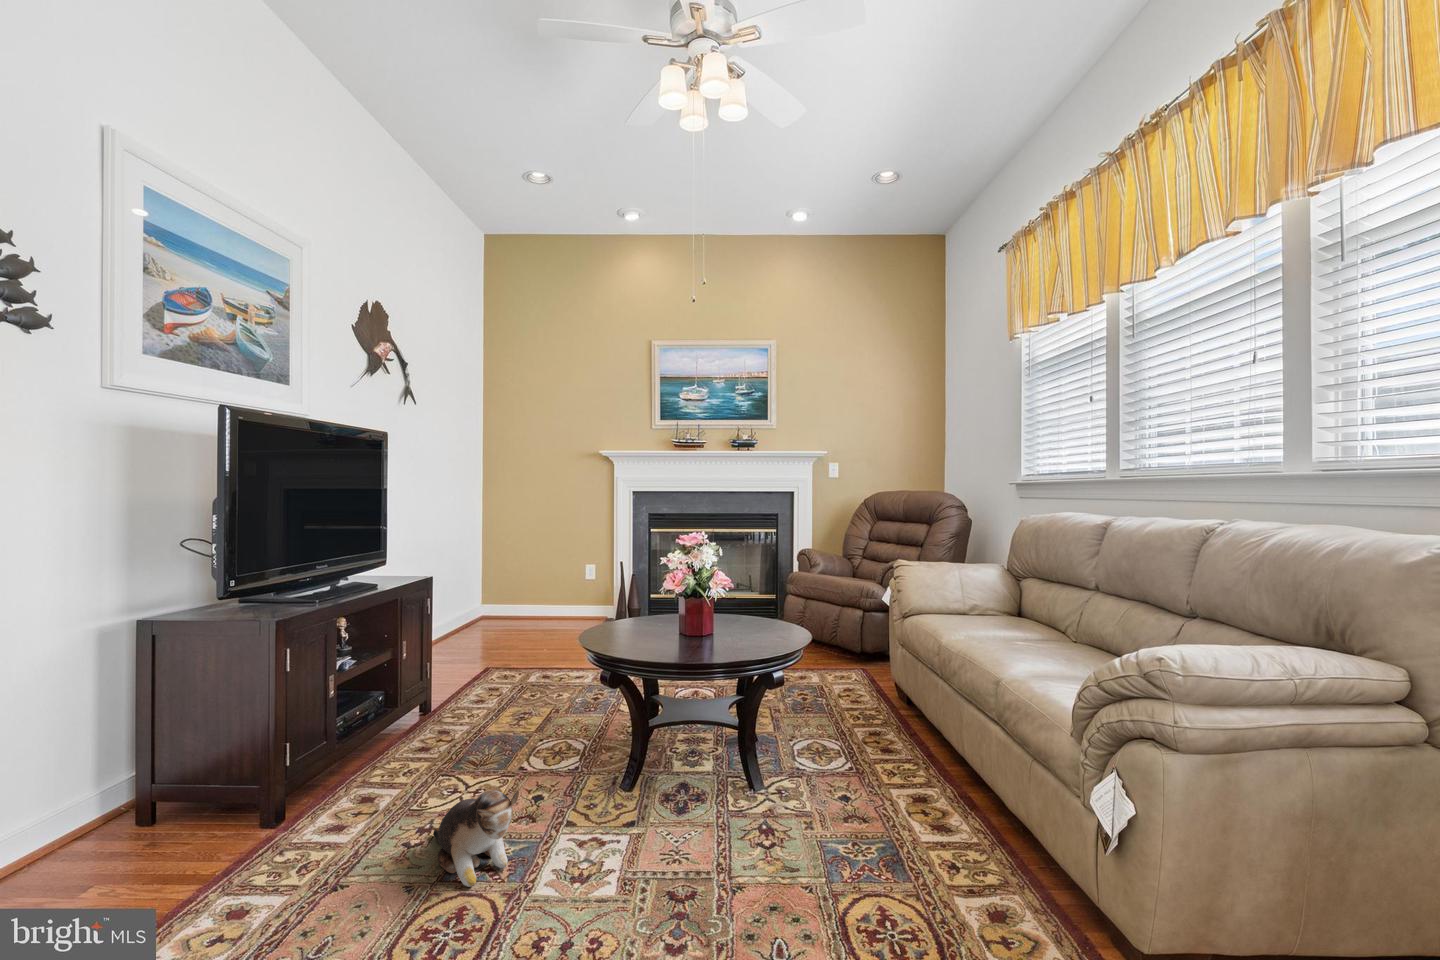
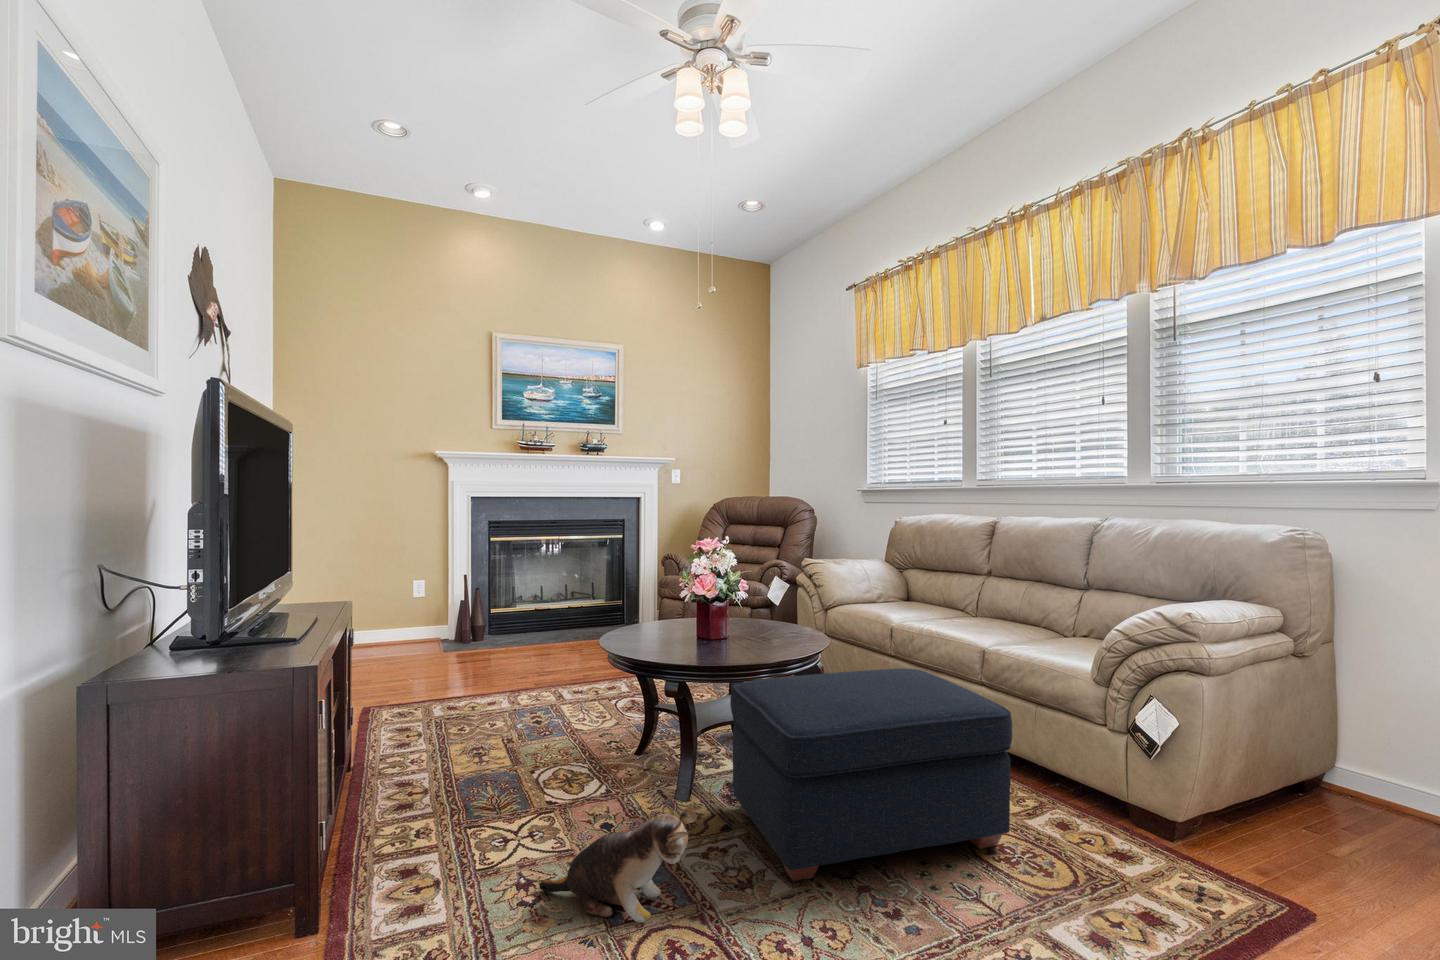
ottoman: none [617,679,910,917] -> present [730,669,1012,881]

